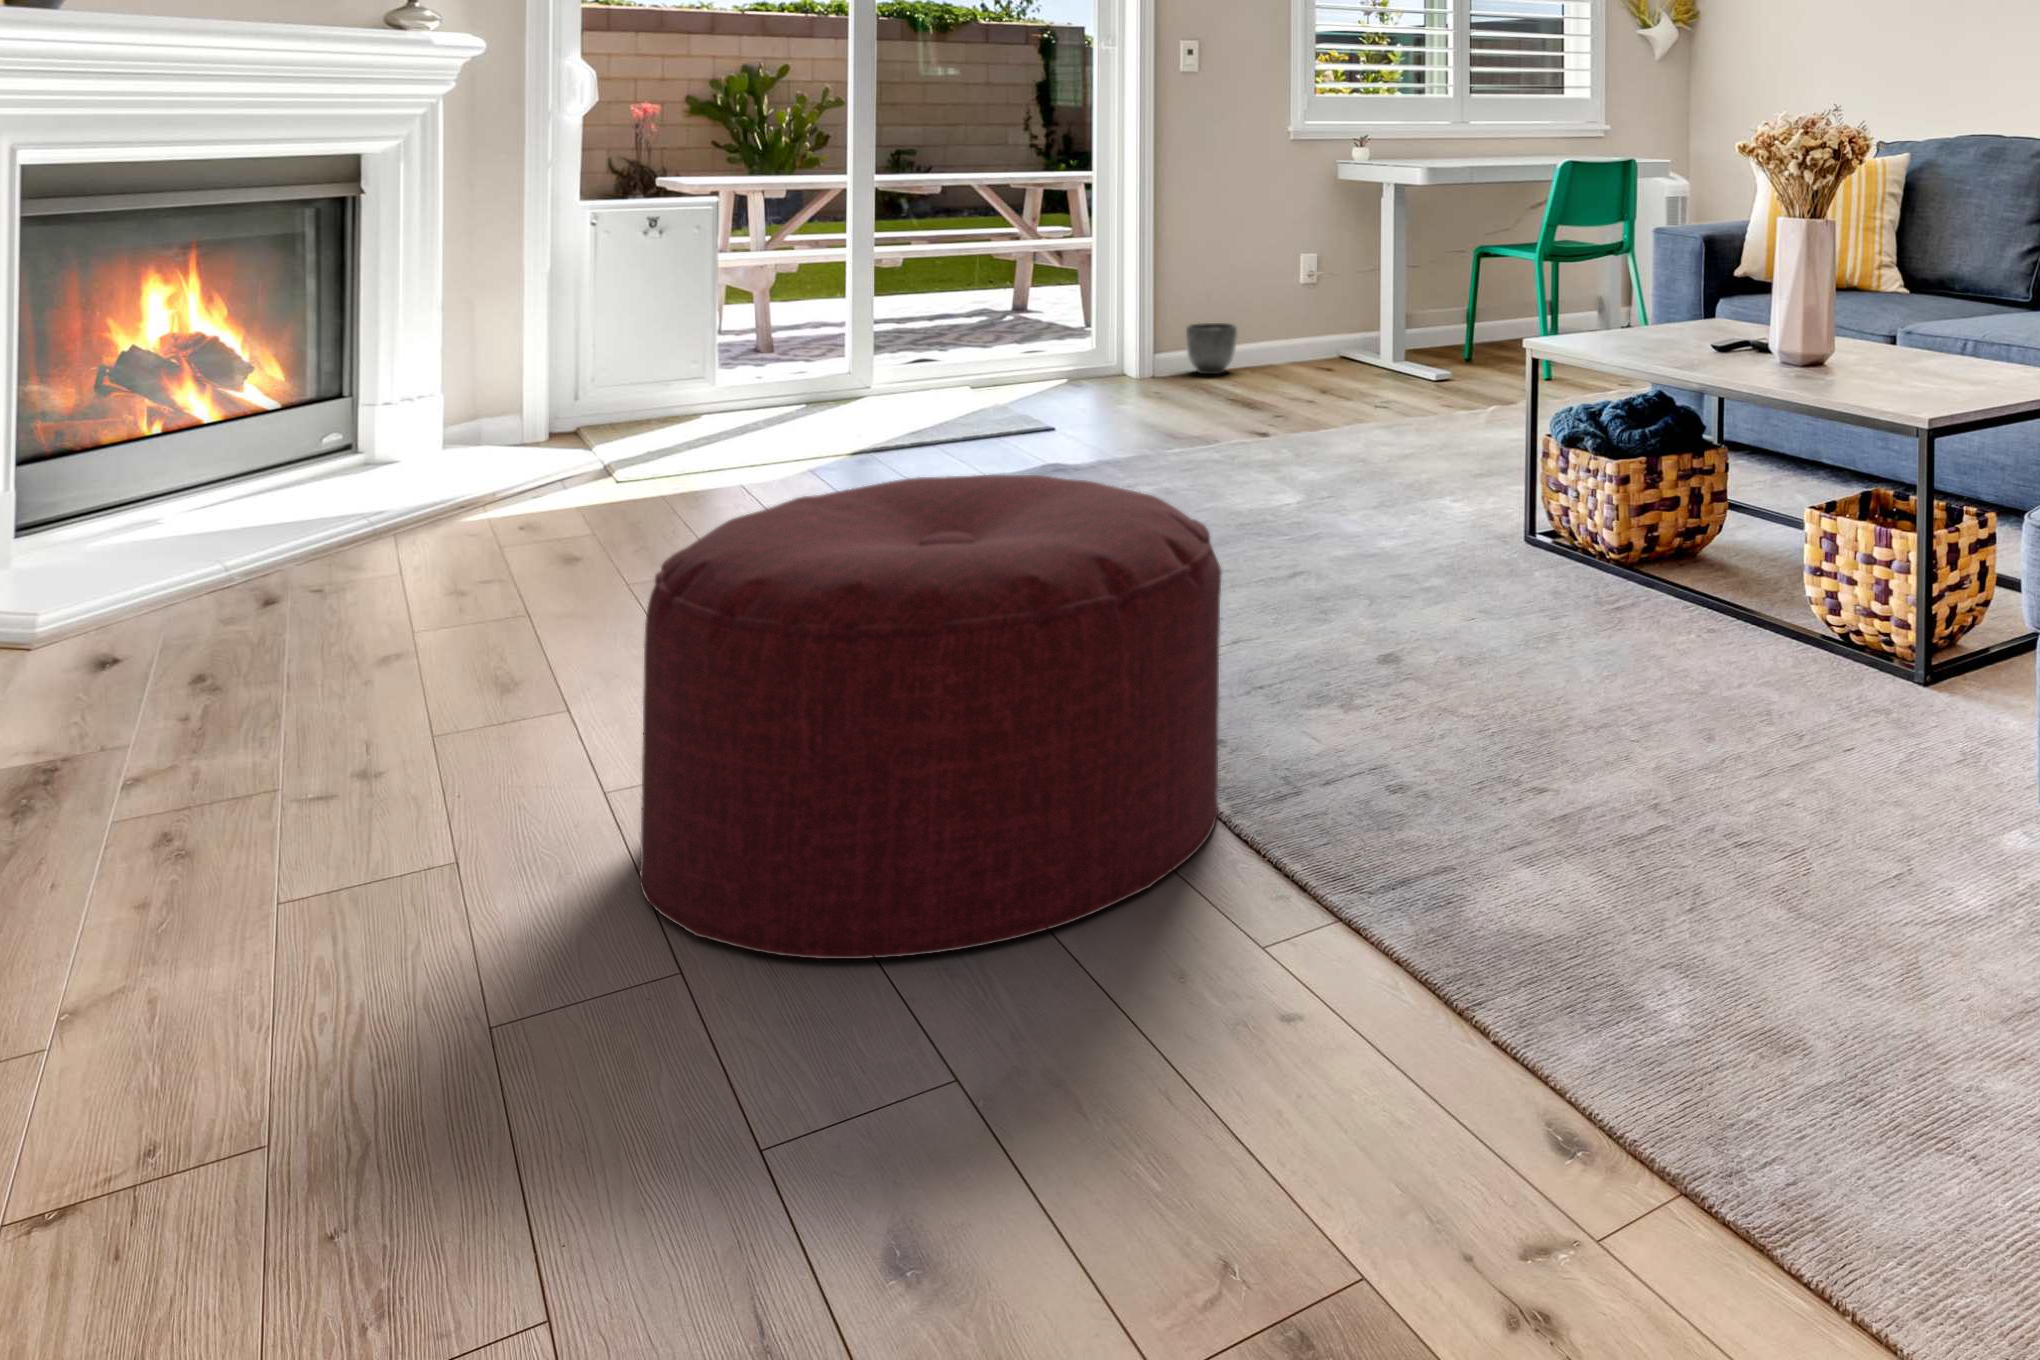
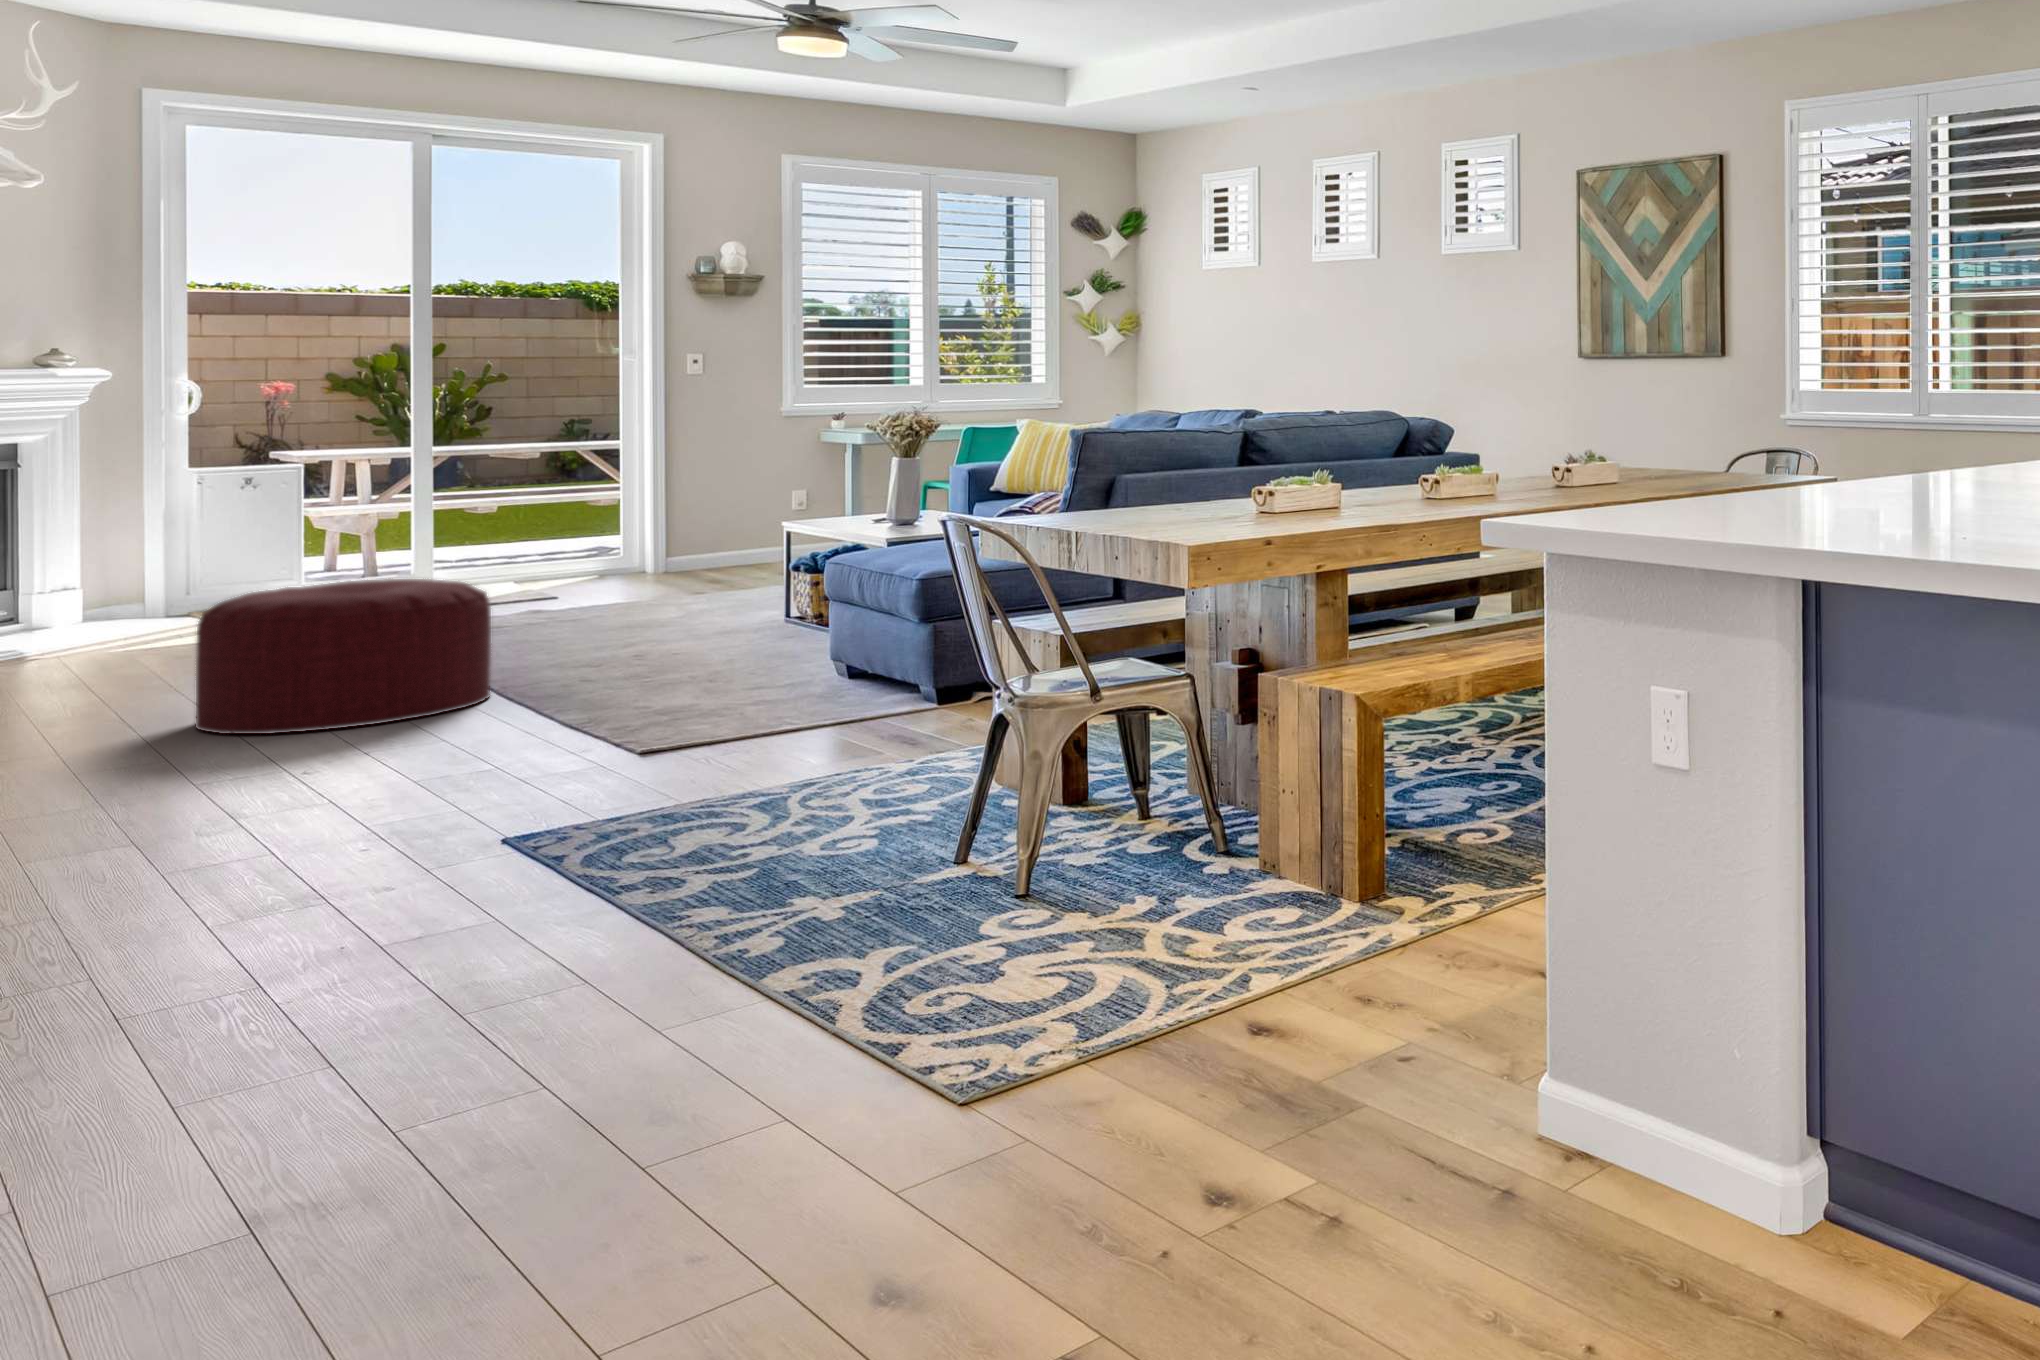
planter: present [1186,323,1237,374] -> none [689,538,729,570]

